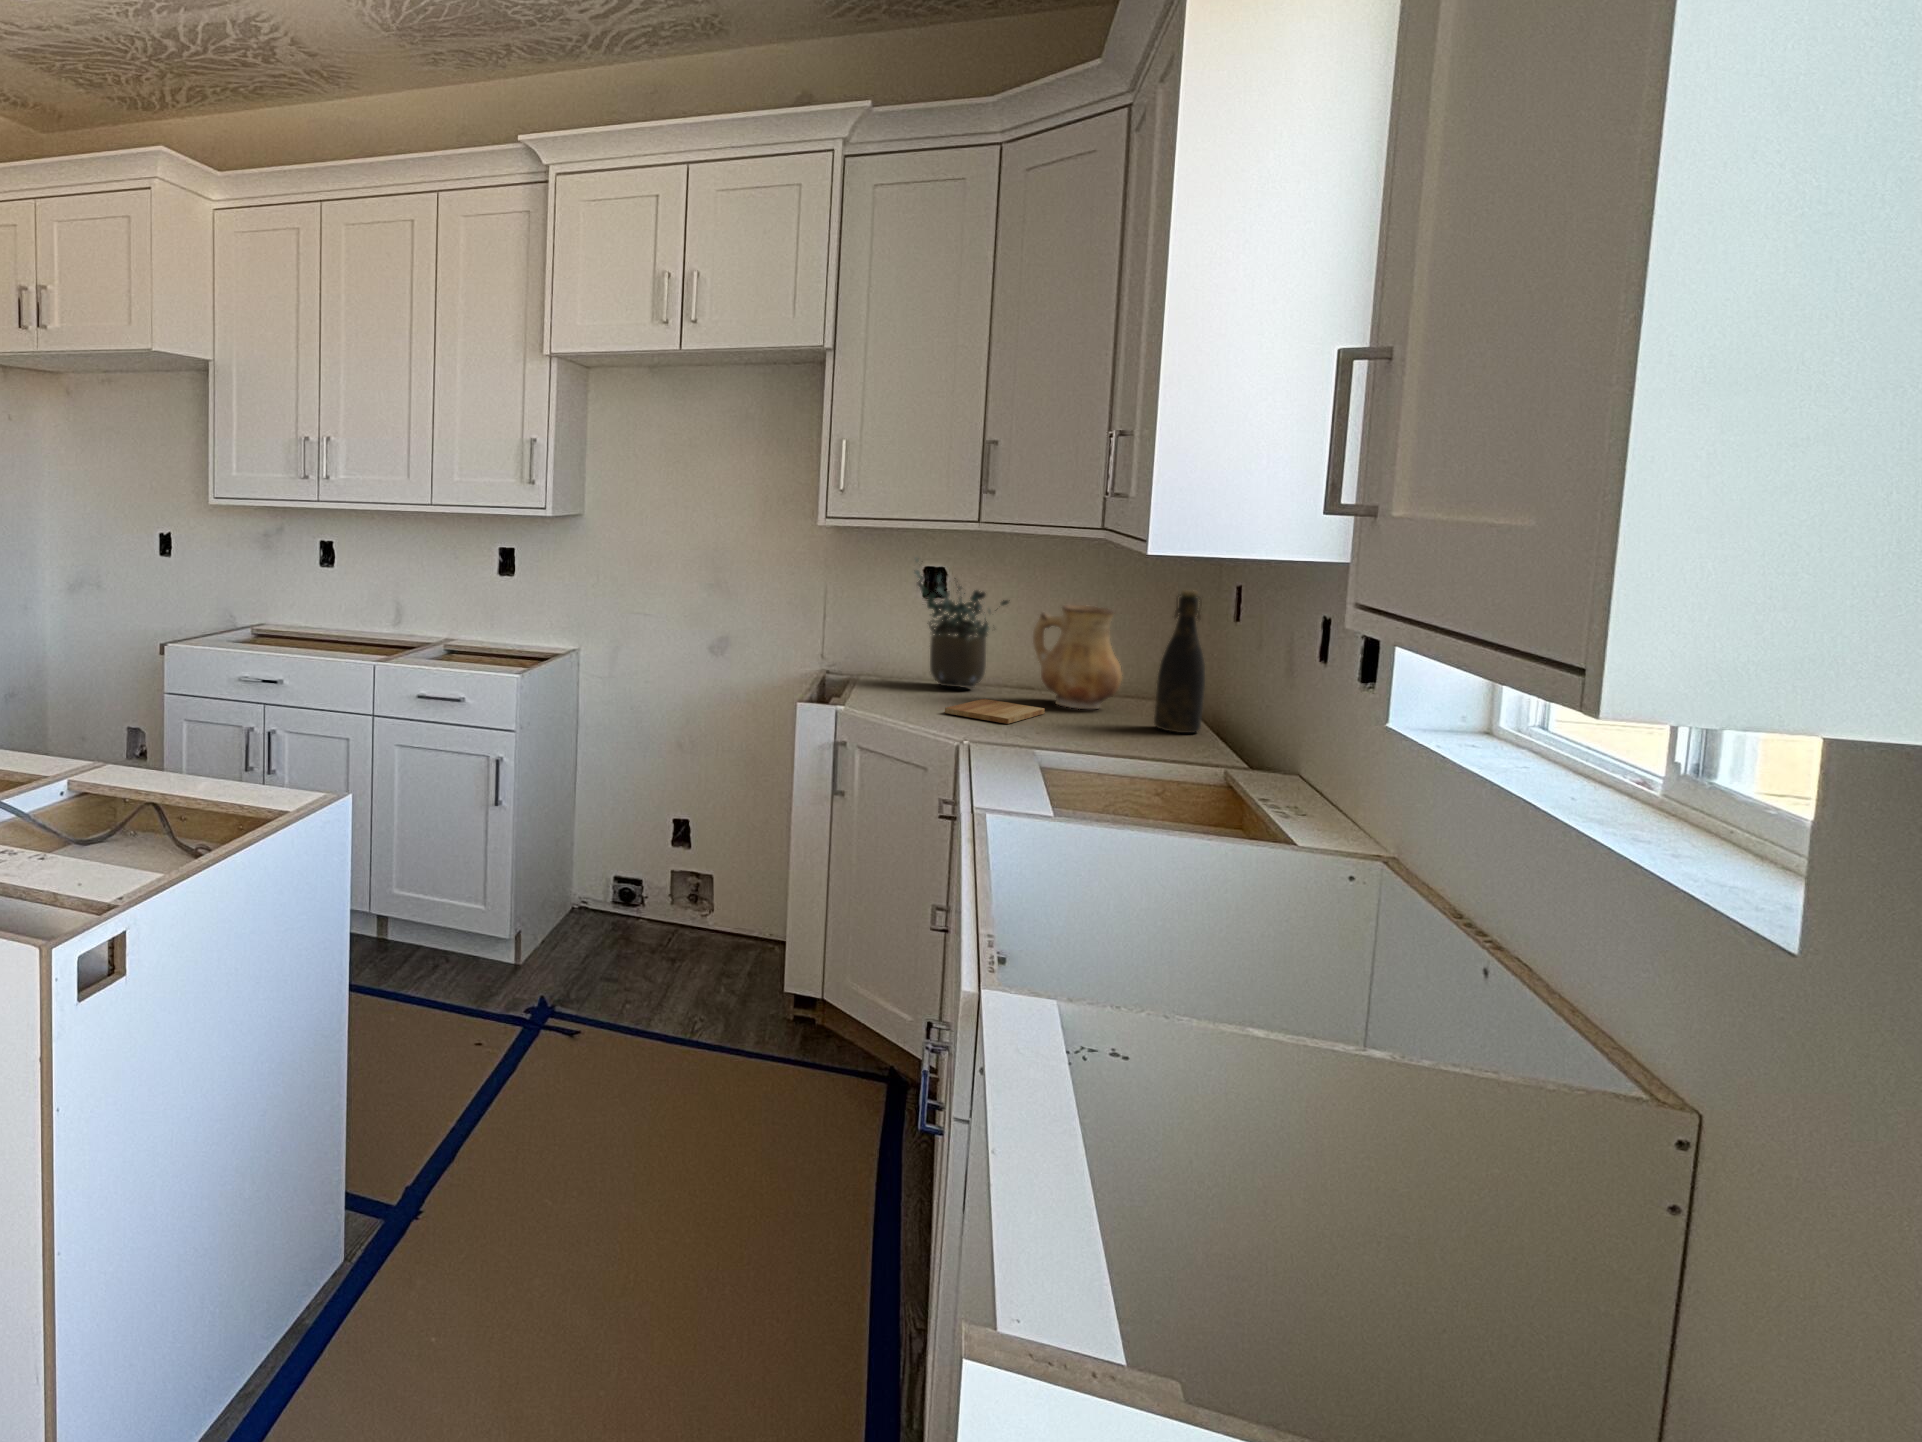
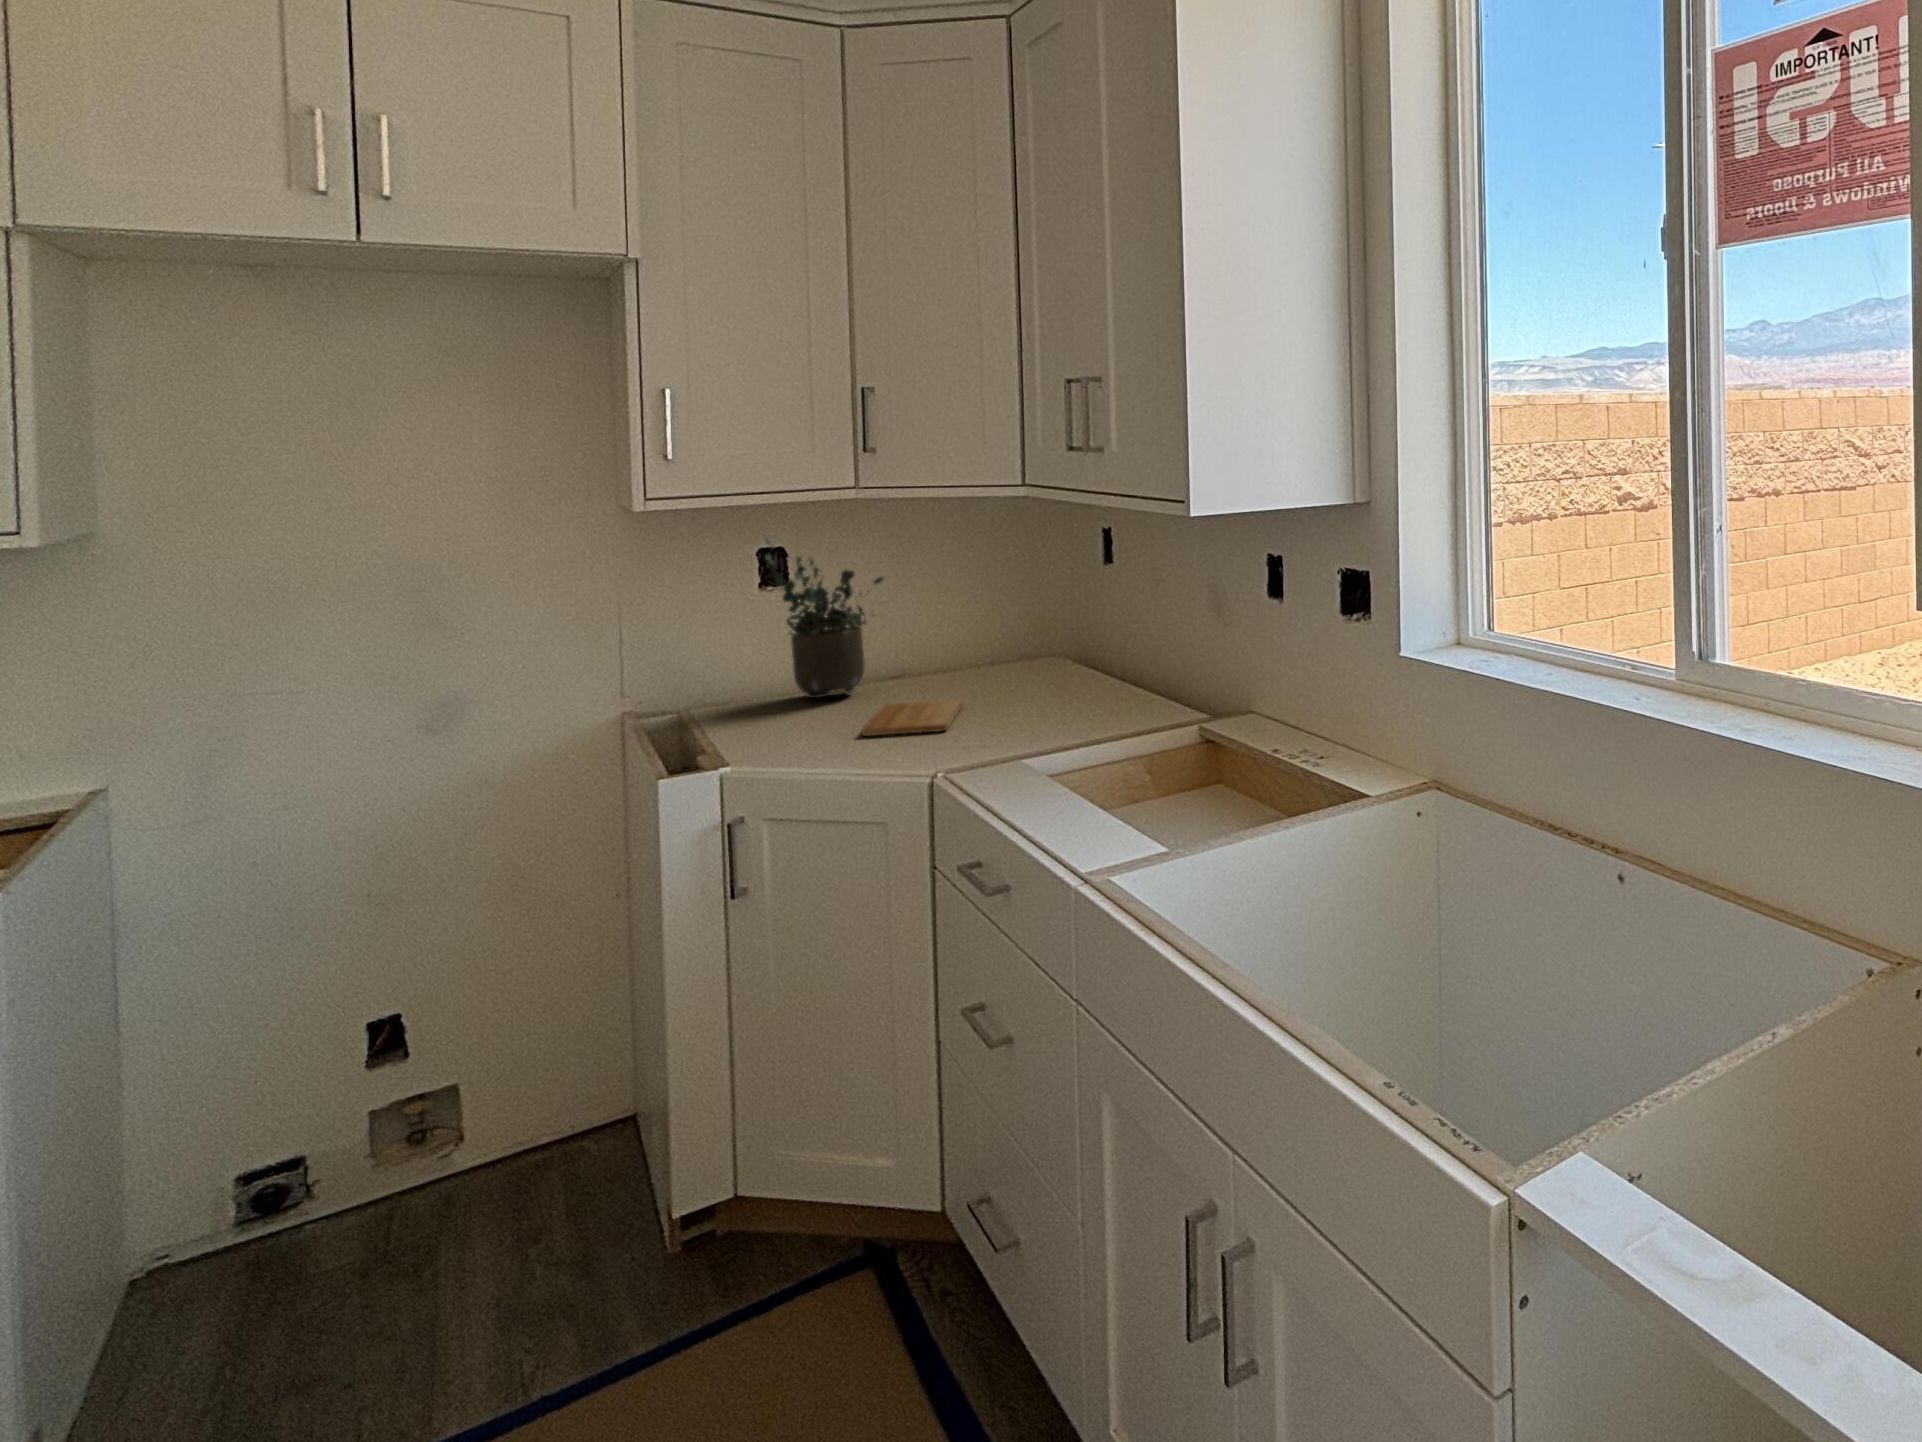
bottle: present [1154,590,1205,733] -> none [1075,542,1119,695]
ceramic pitcher: present [1033,605,1122,709] -> none [923,571,1022,691]

